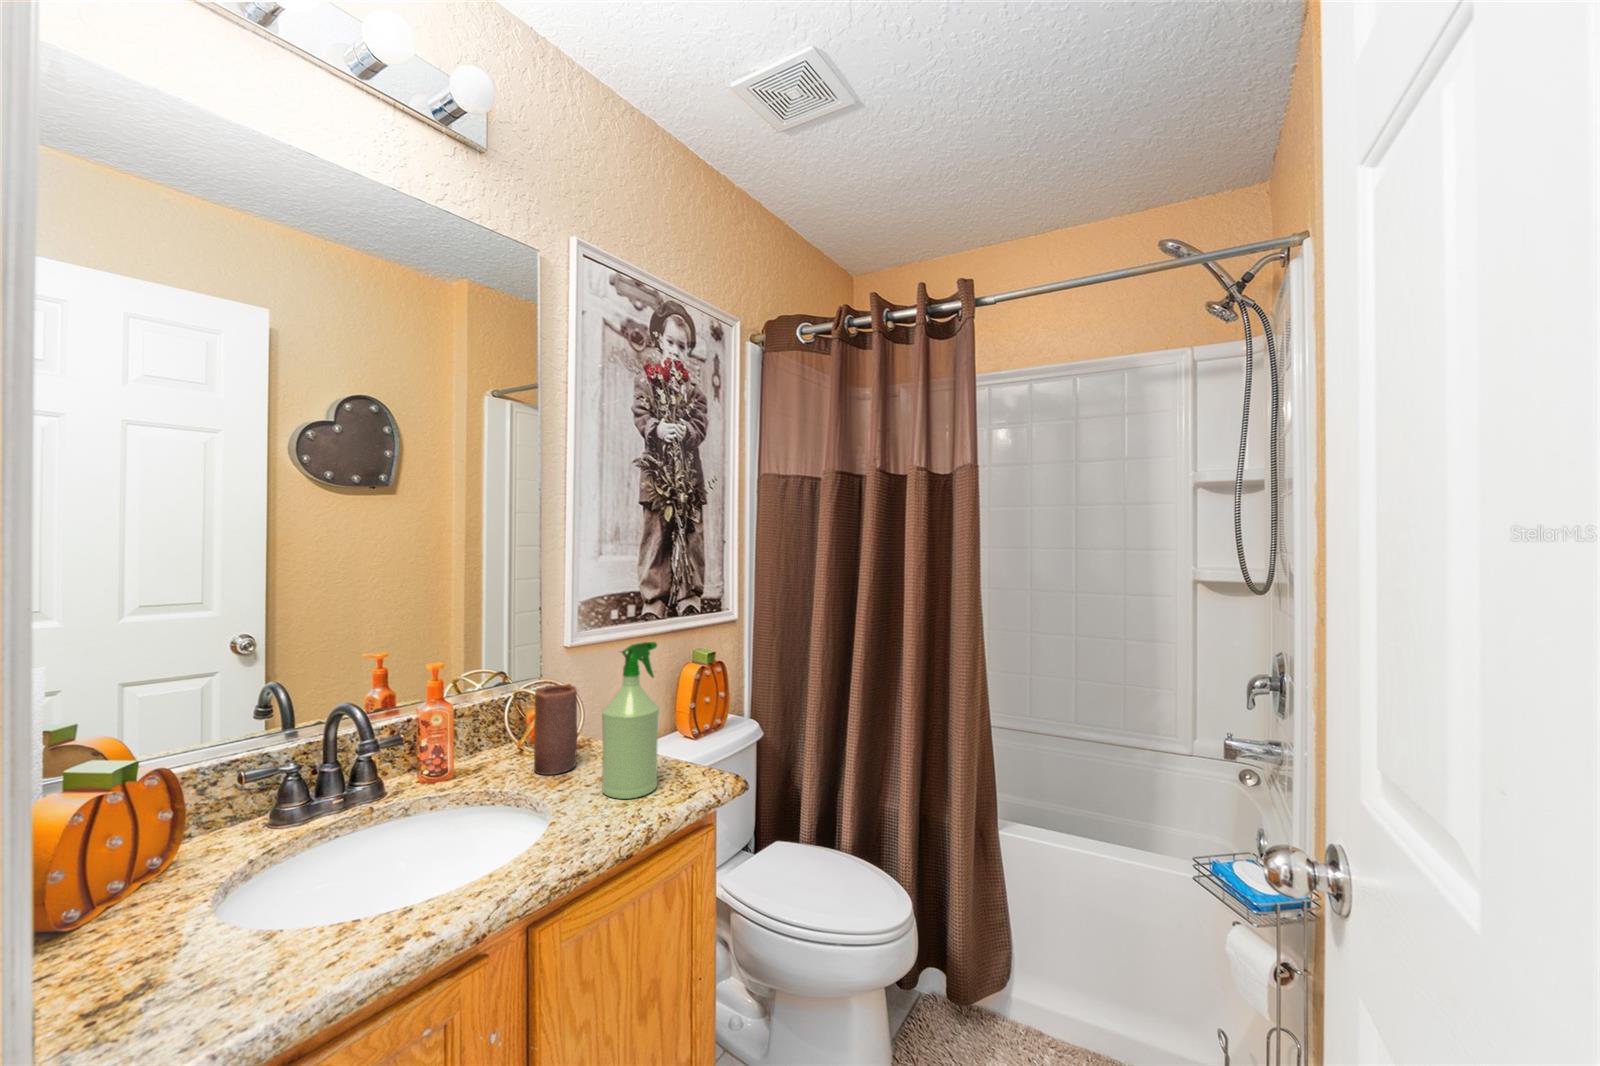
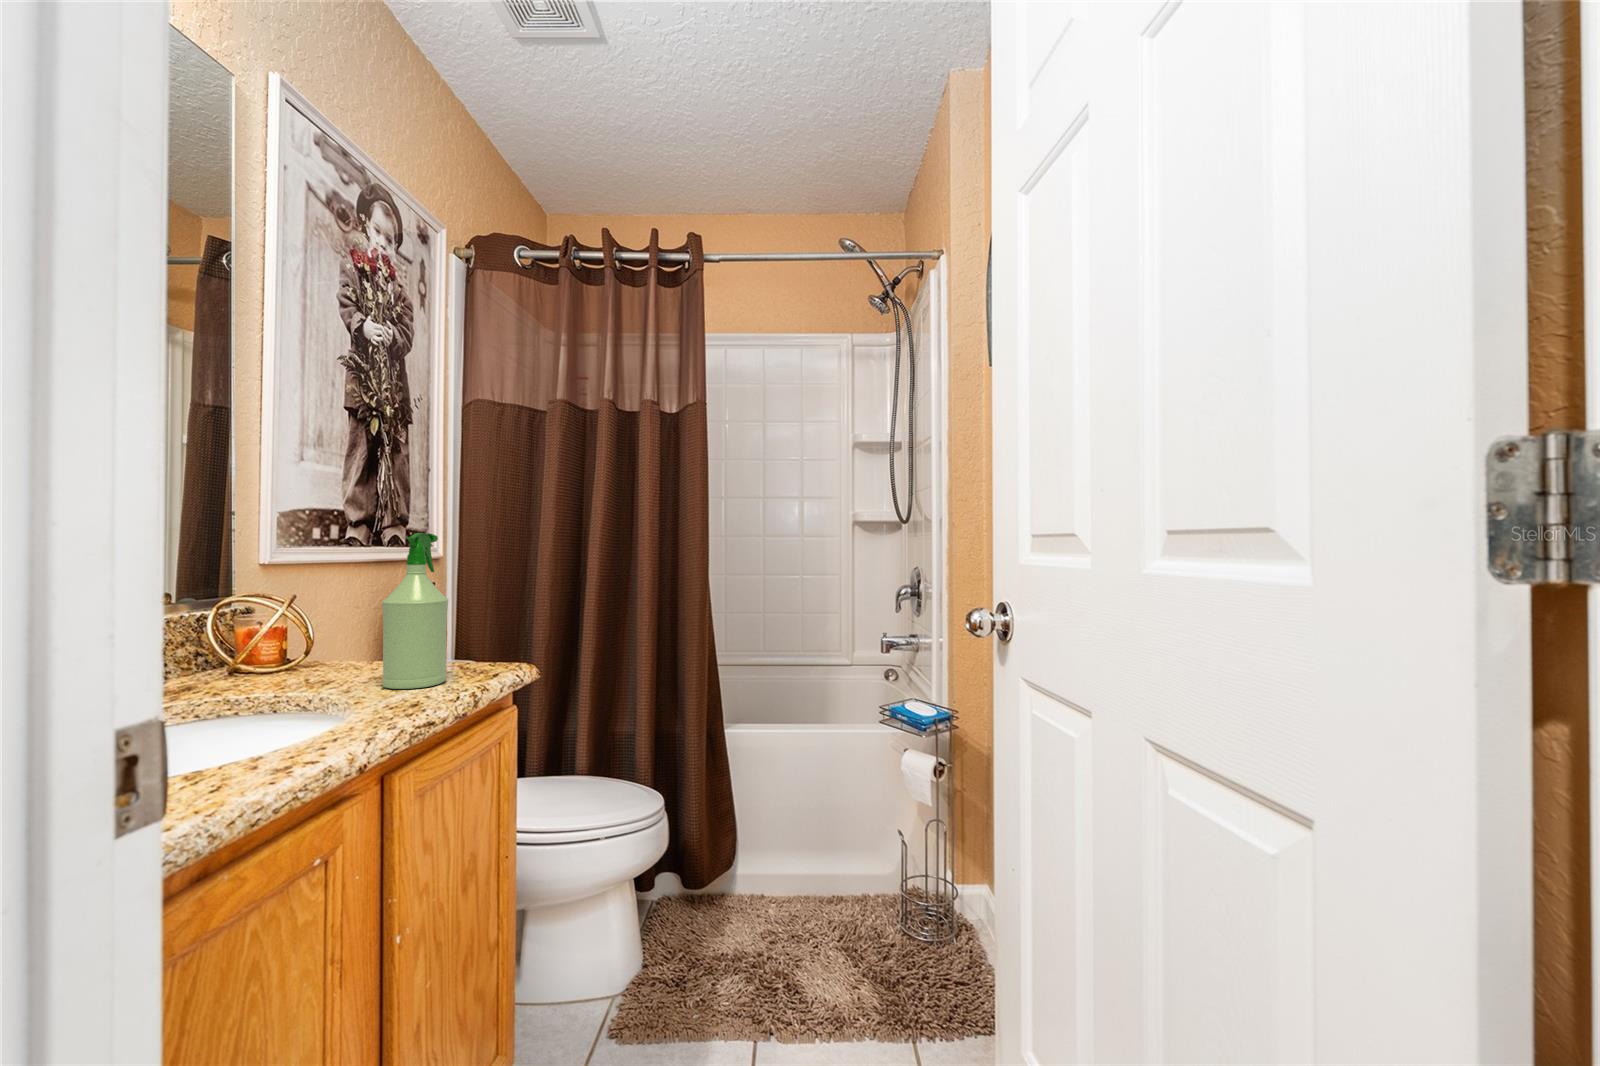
candle: present [534,685,577,775] -> none [267,591,325,688]

